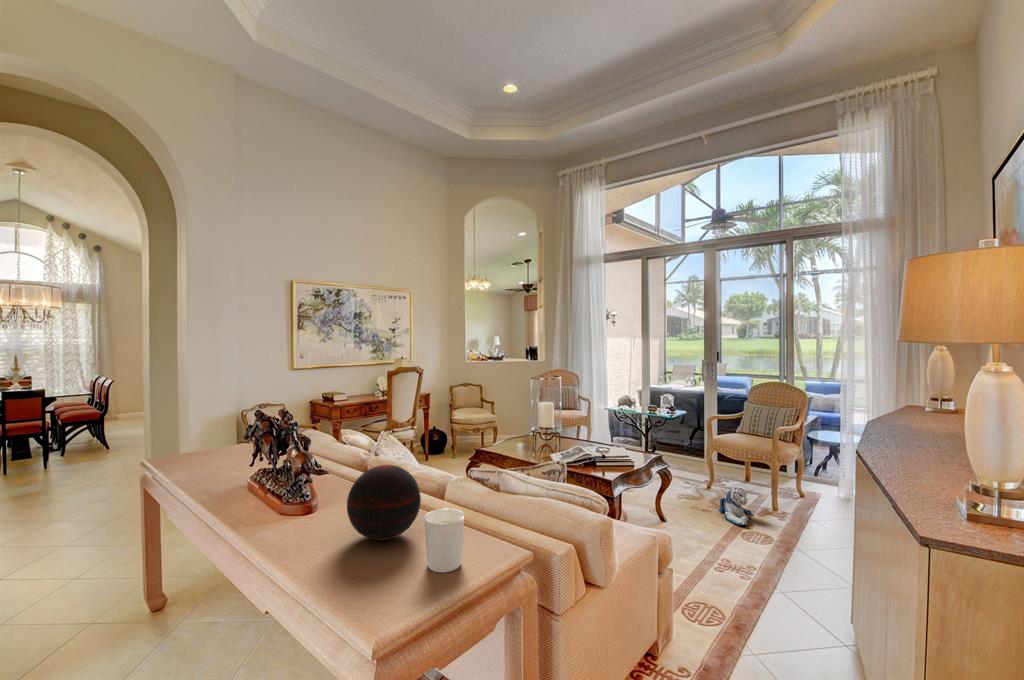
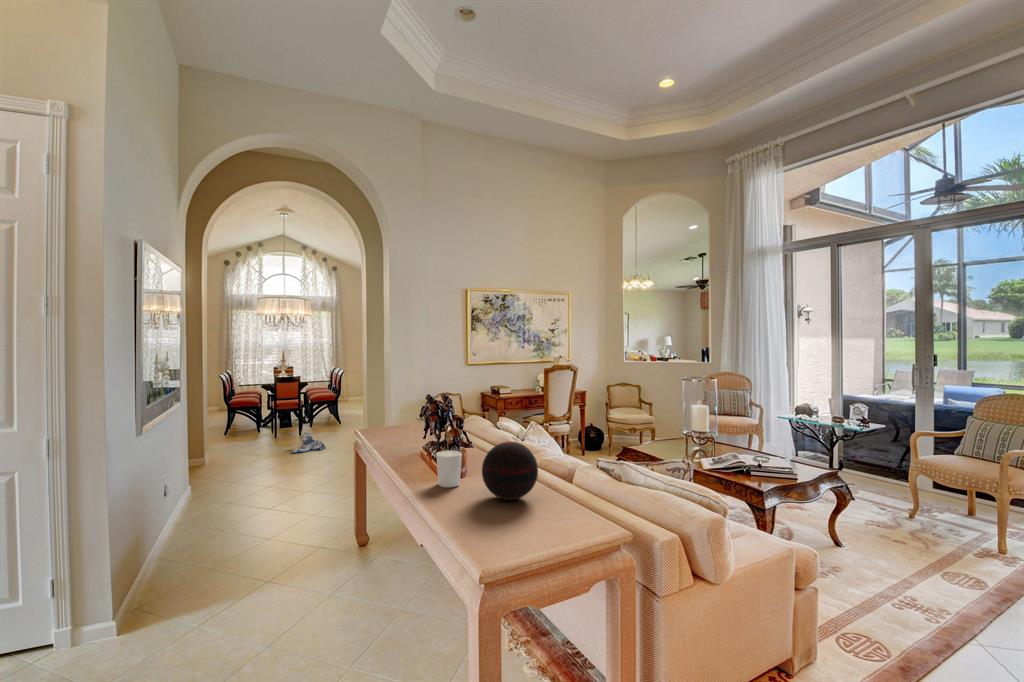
plush toy: present [719,487,751,526] -> present [292,432,326,453]
candle holder: present [424,508,464,573] -> present [436,450,462,487]

